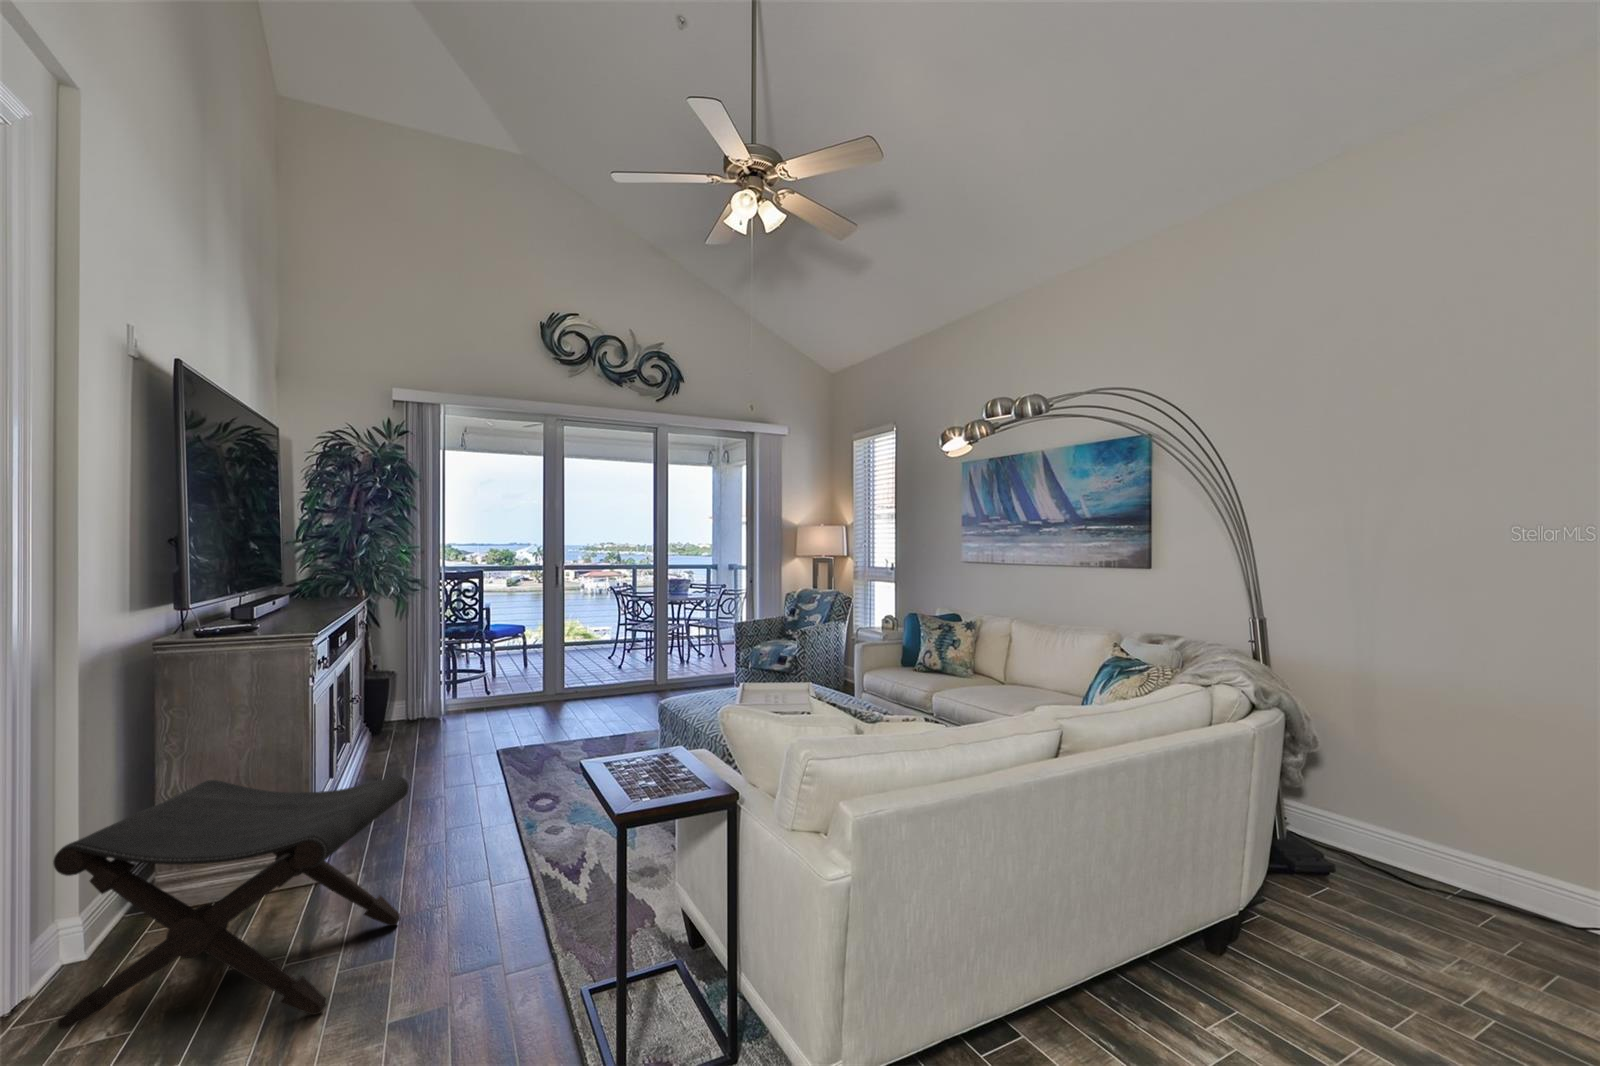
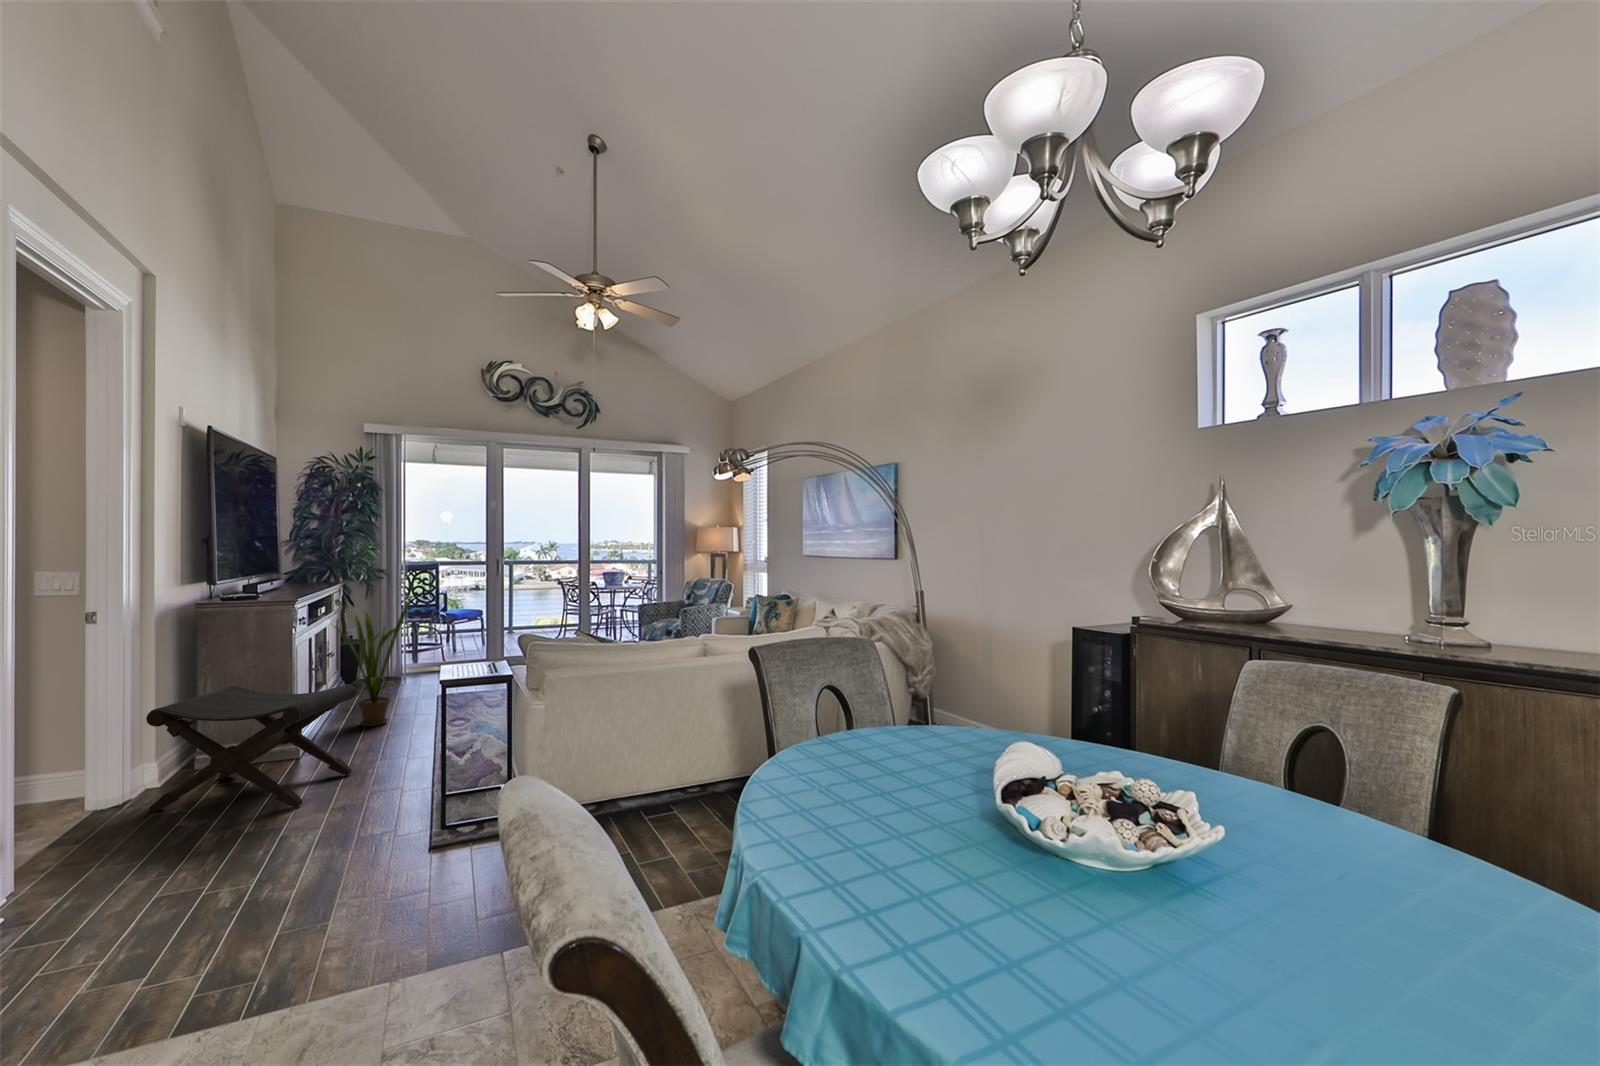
house plant: none [348,619,471,813] -> present [331,596,412,726]

